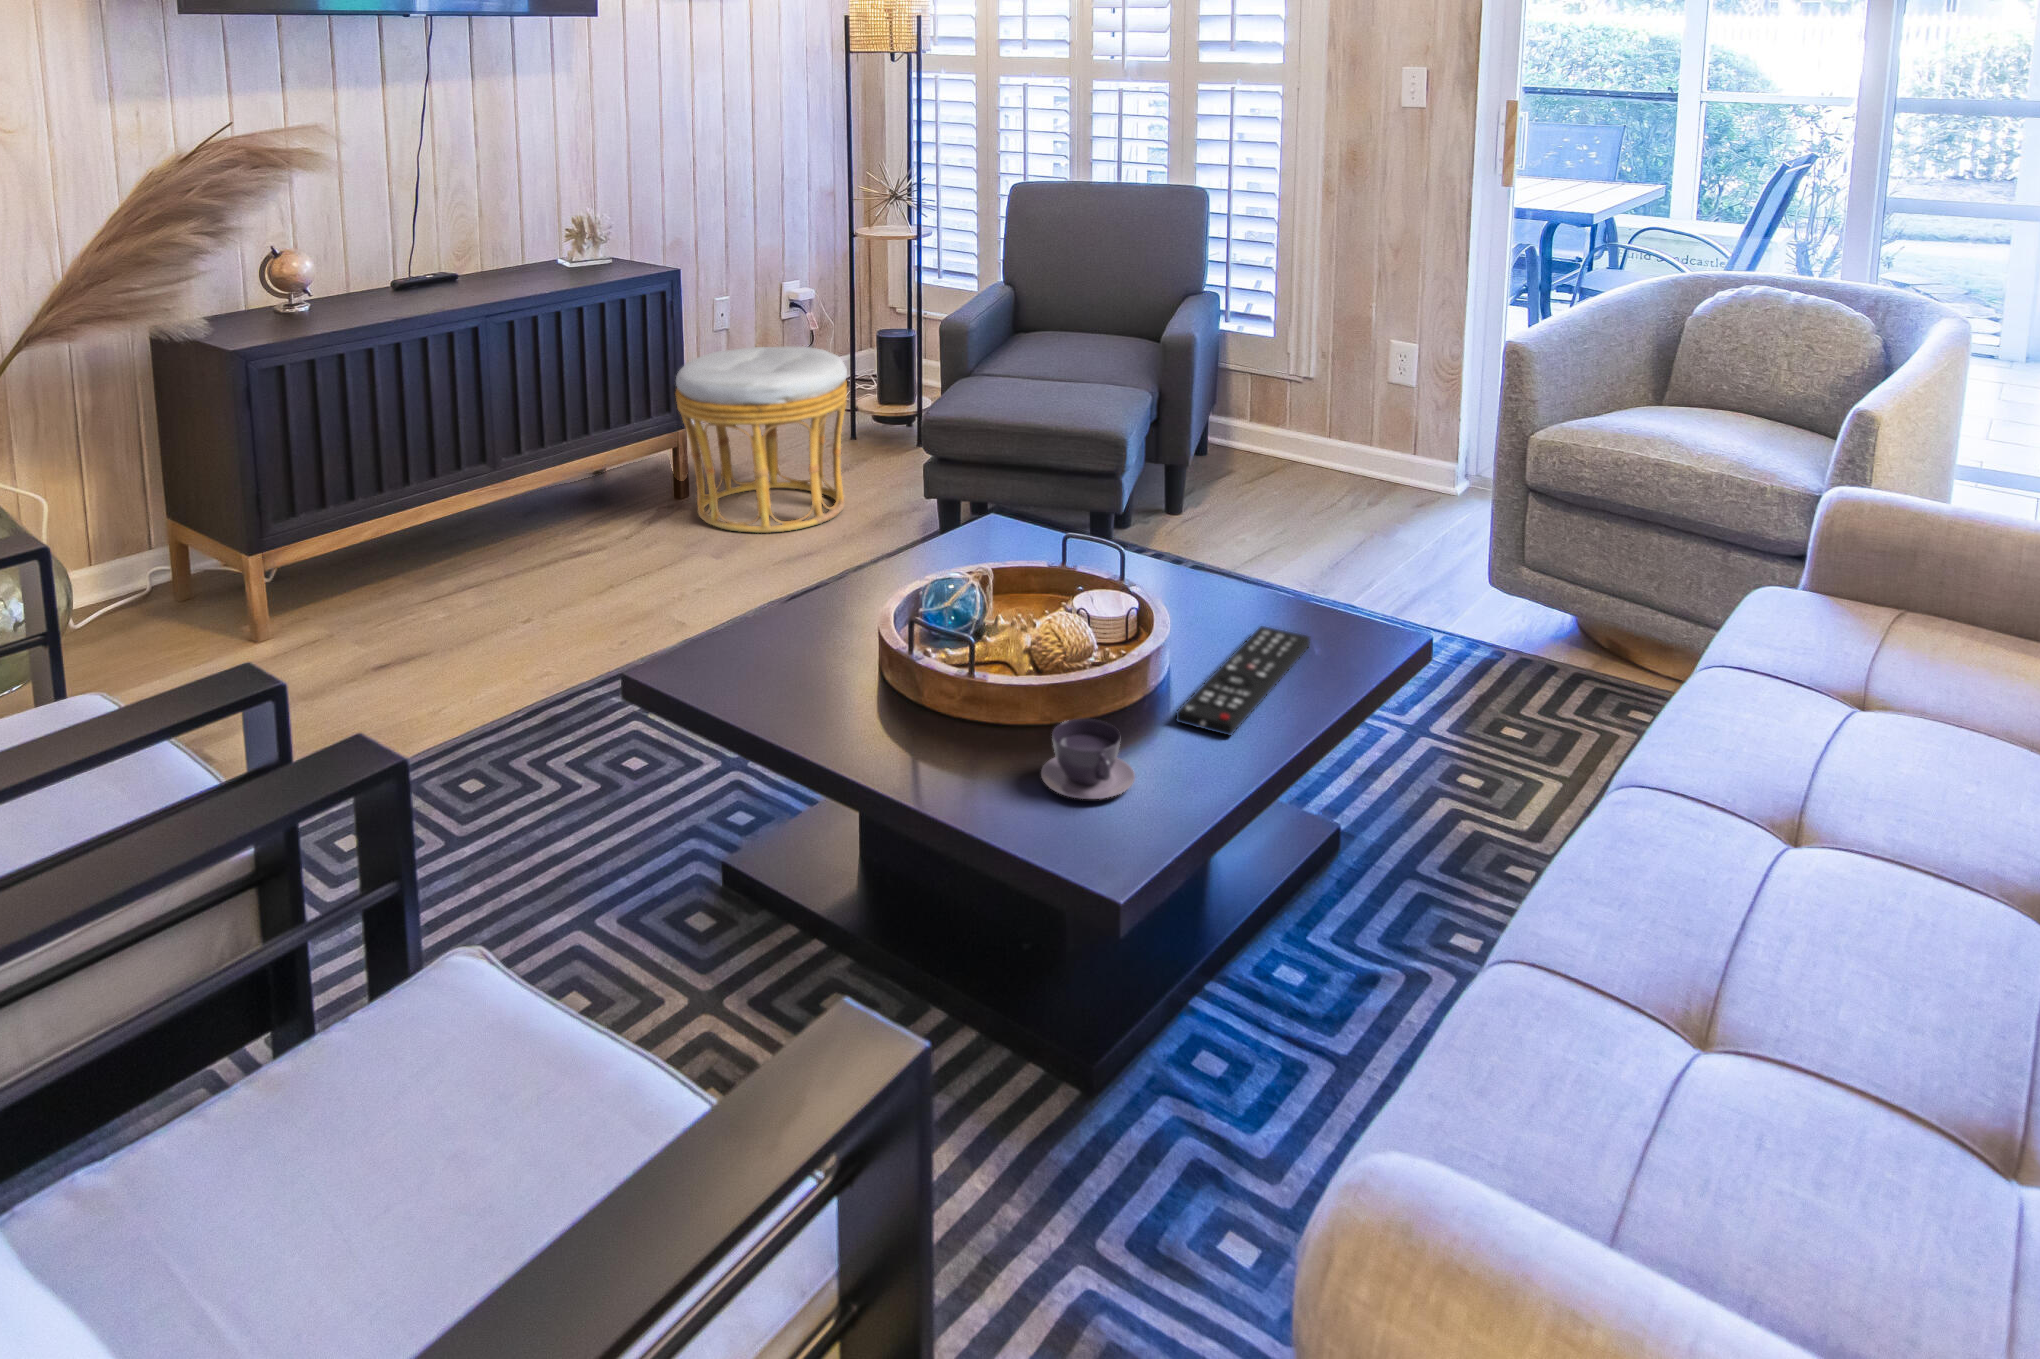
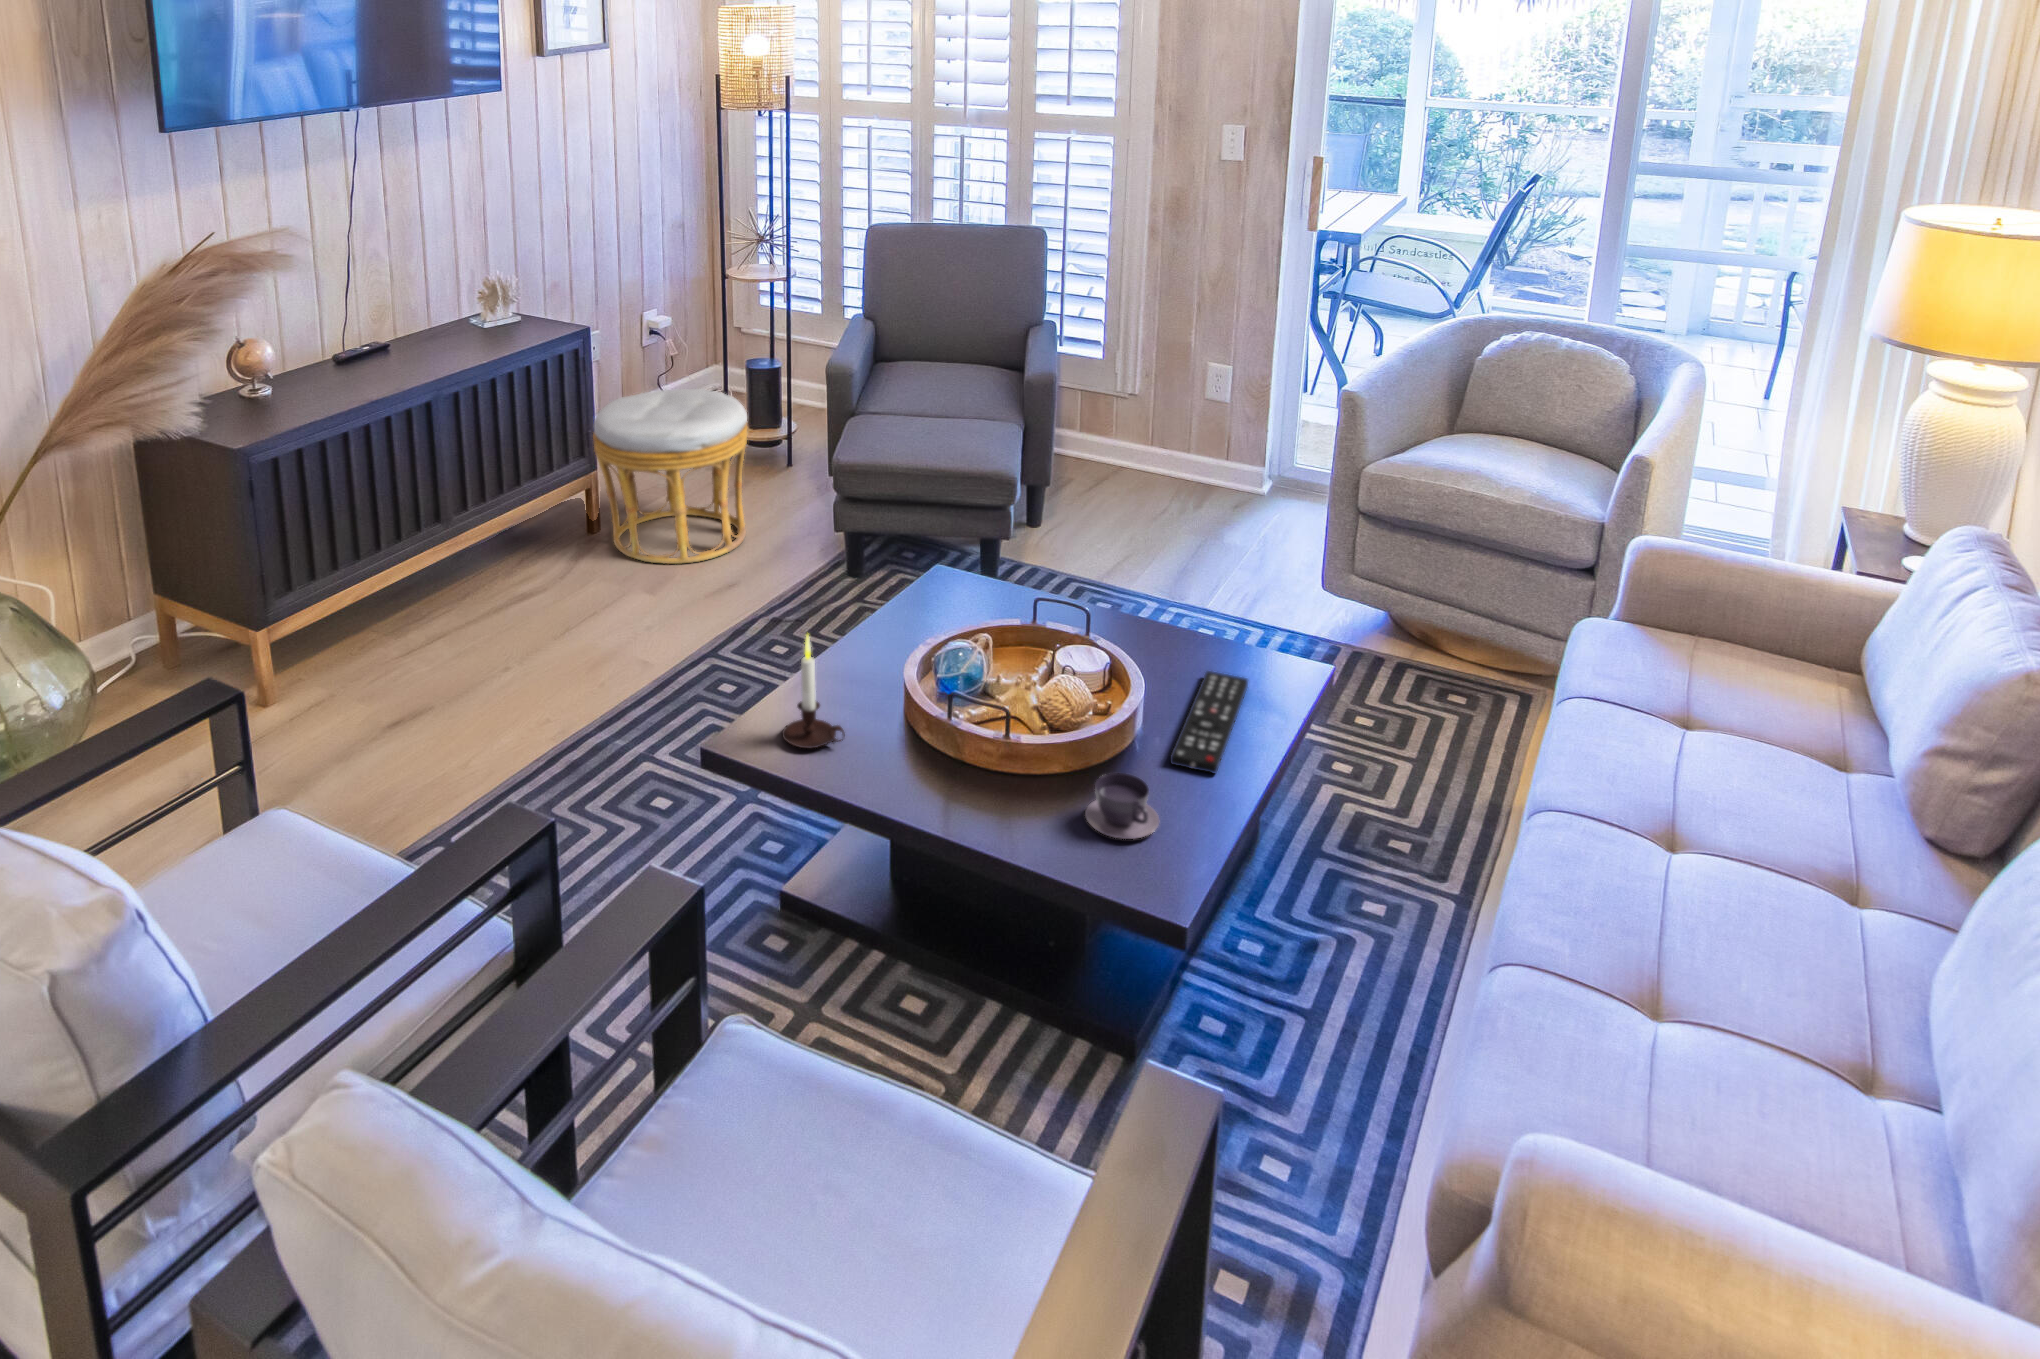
candle: none [709,535,780,679] -> present [782,635,845,748]

